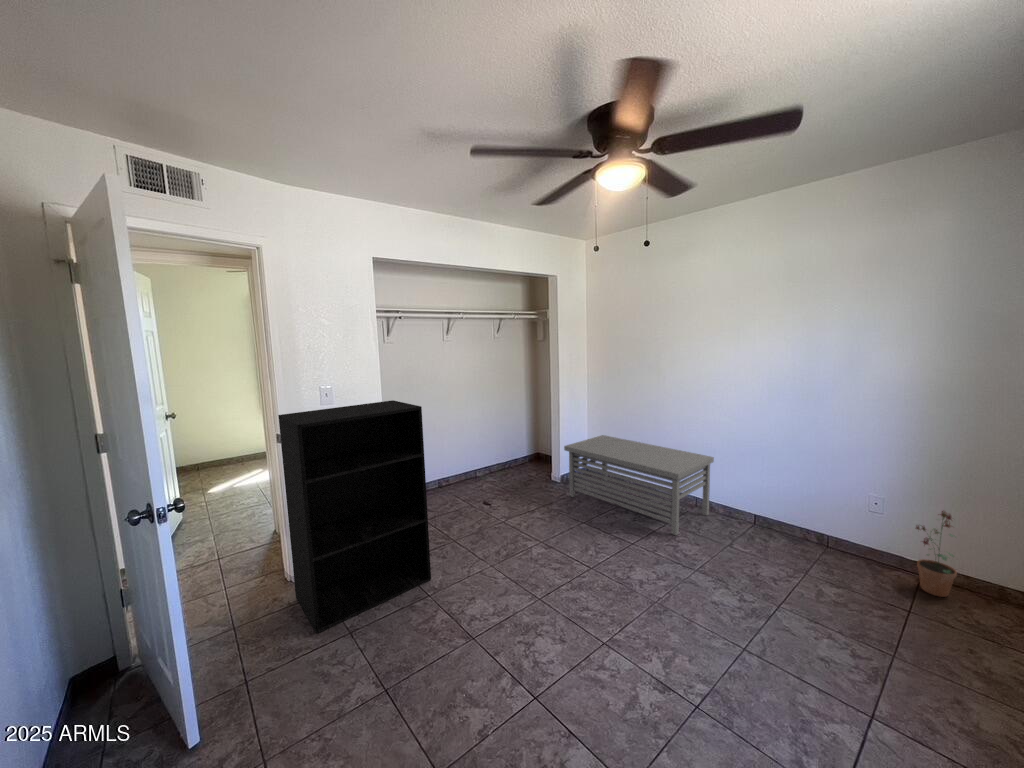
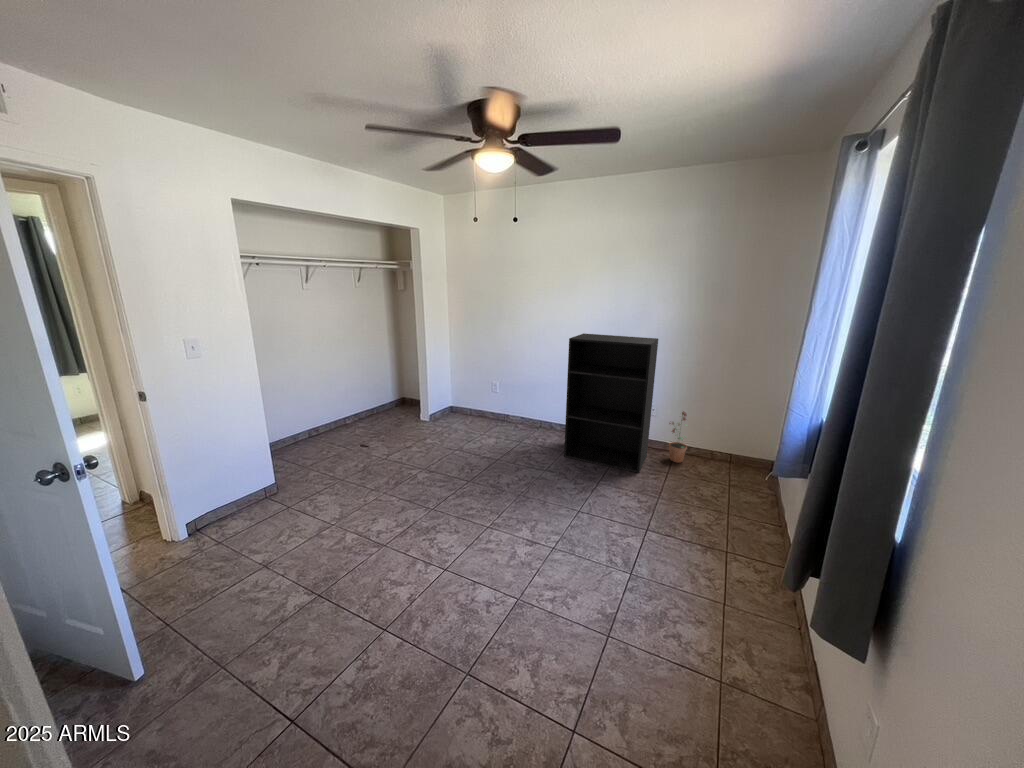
bookshelf: present [278,400,431,633] -> present [564,333,658,473]
storage bench: present [564,435,714,535] -> none [434,377,553,450]

